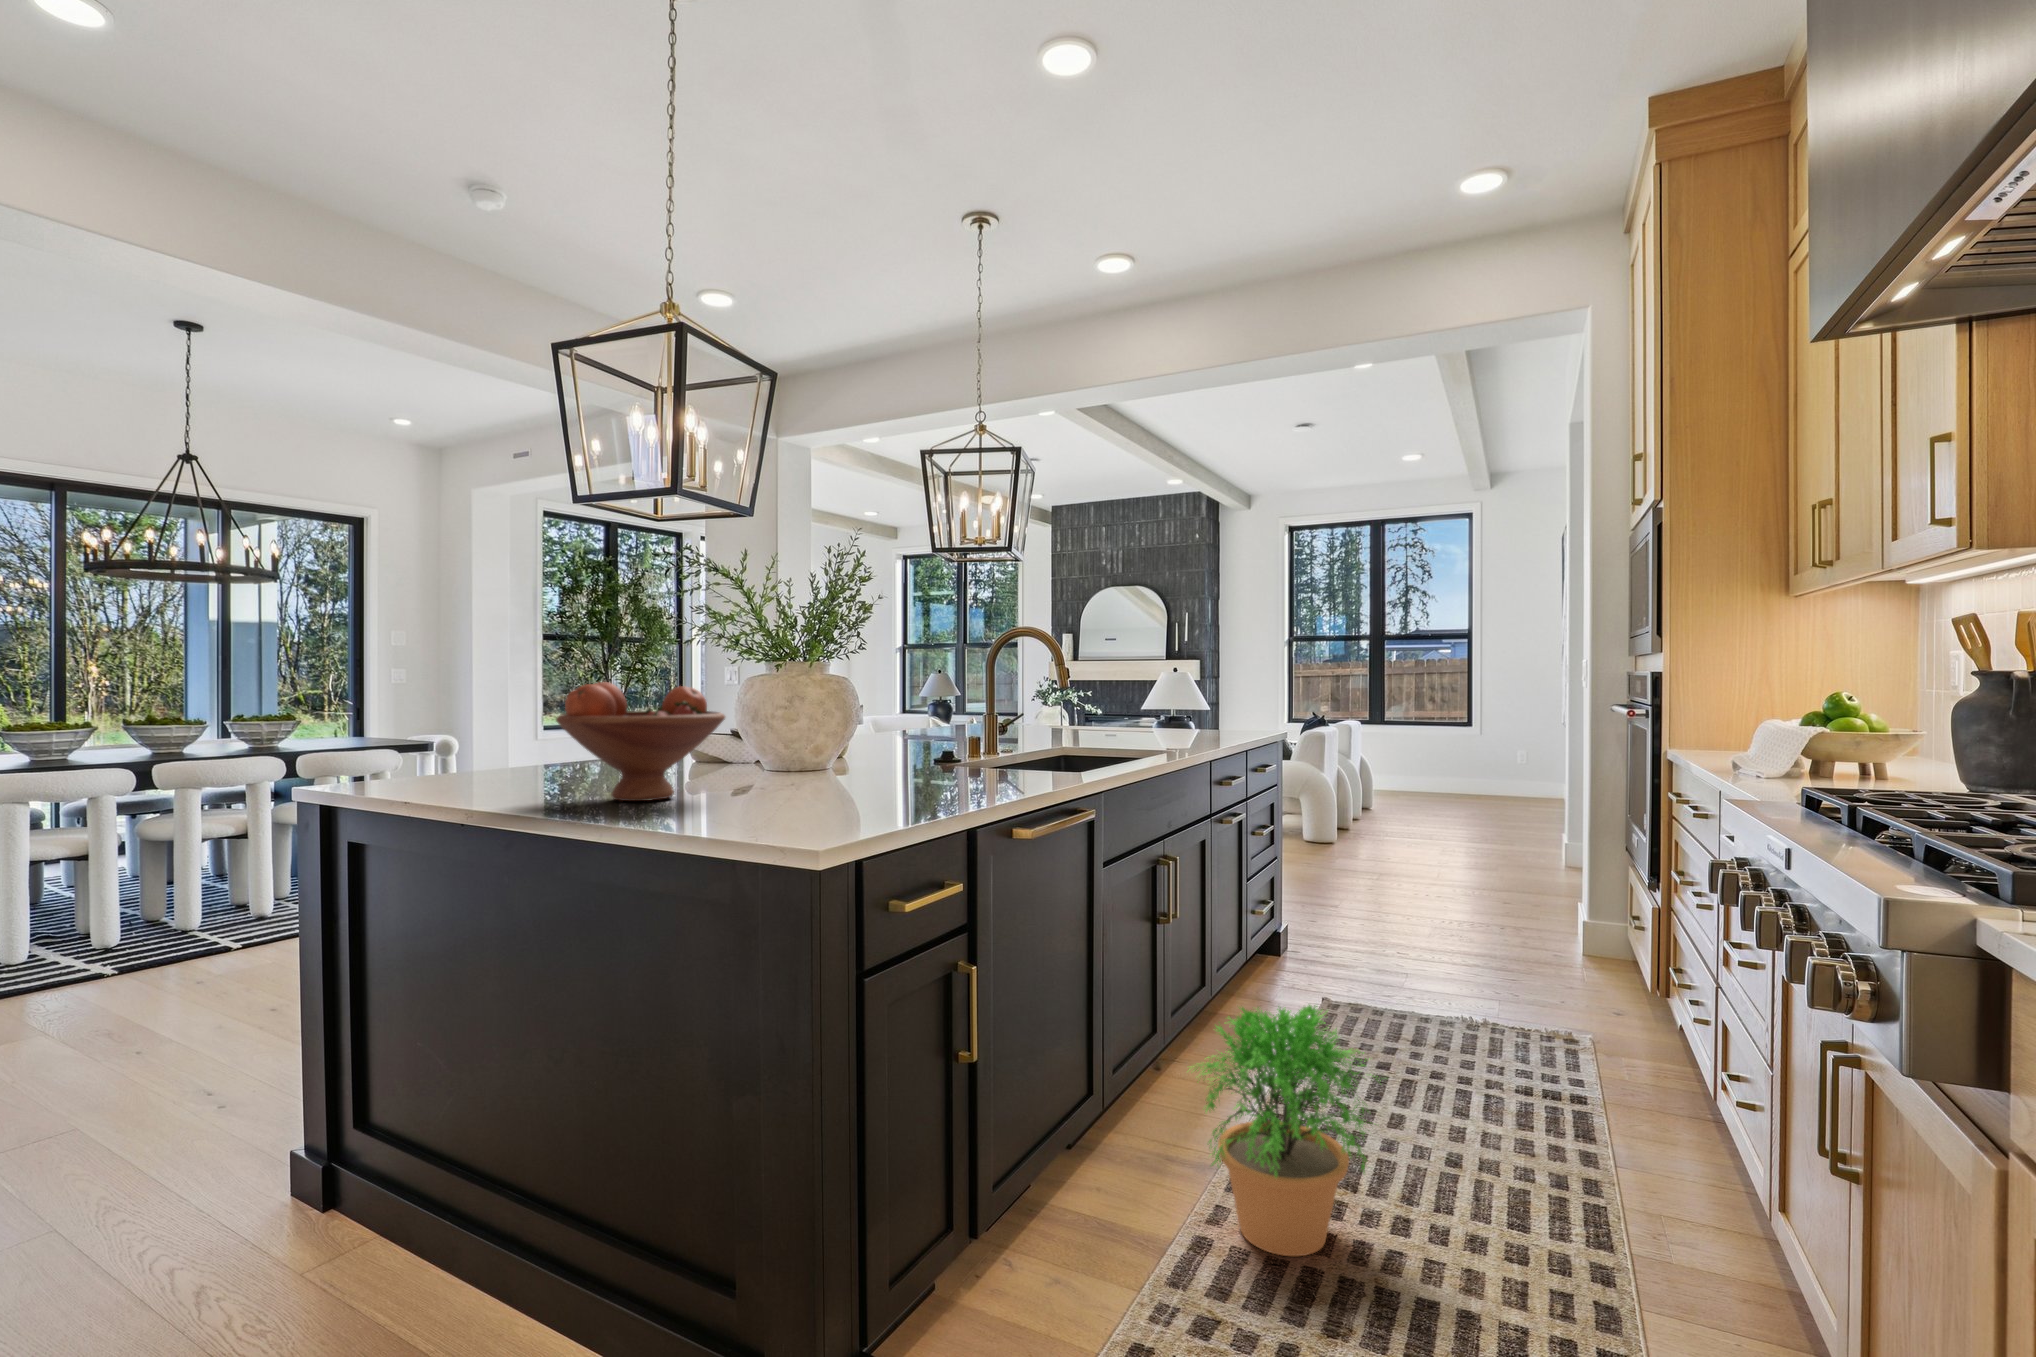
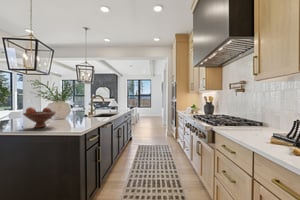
potted plant: present [1189,1005,1374,1256] -> none [128,146,153,179]

